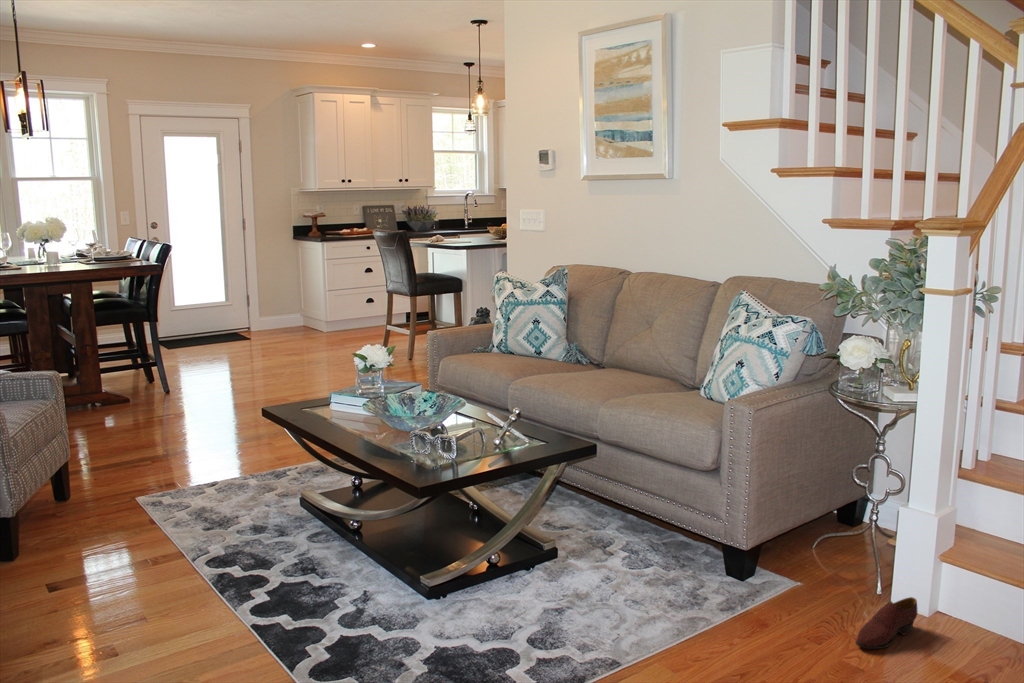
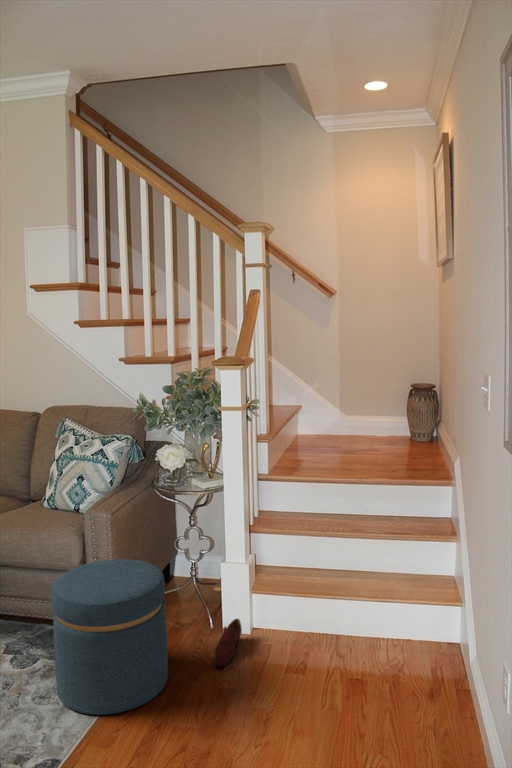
ottoman: none [652,466,798,649] -> present [52,559,168,715]

